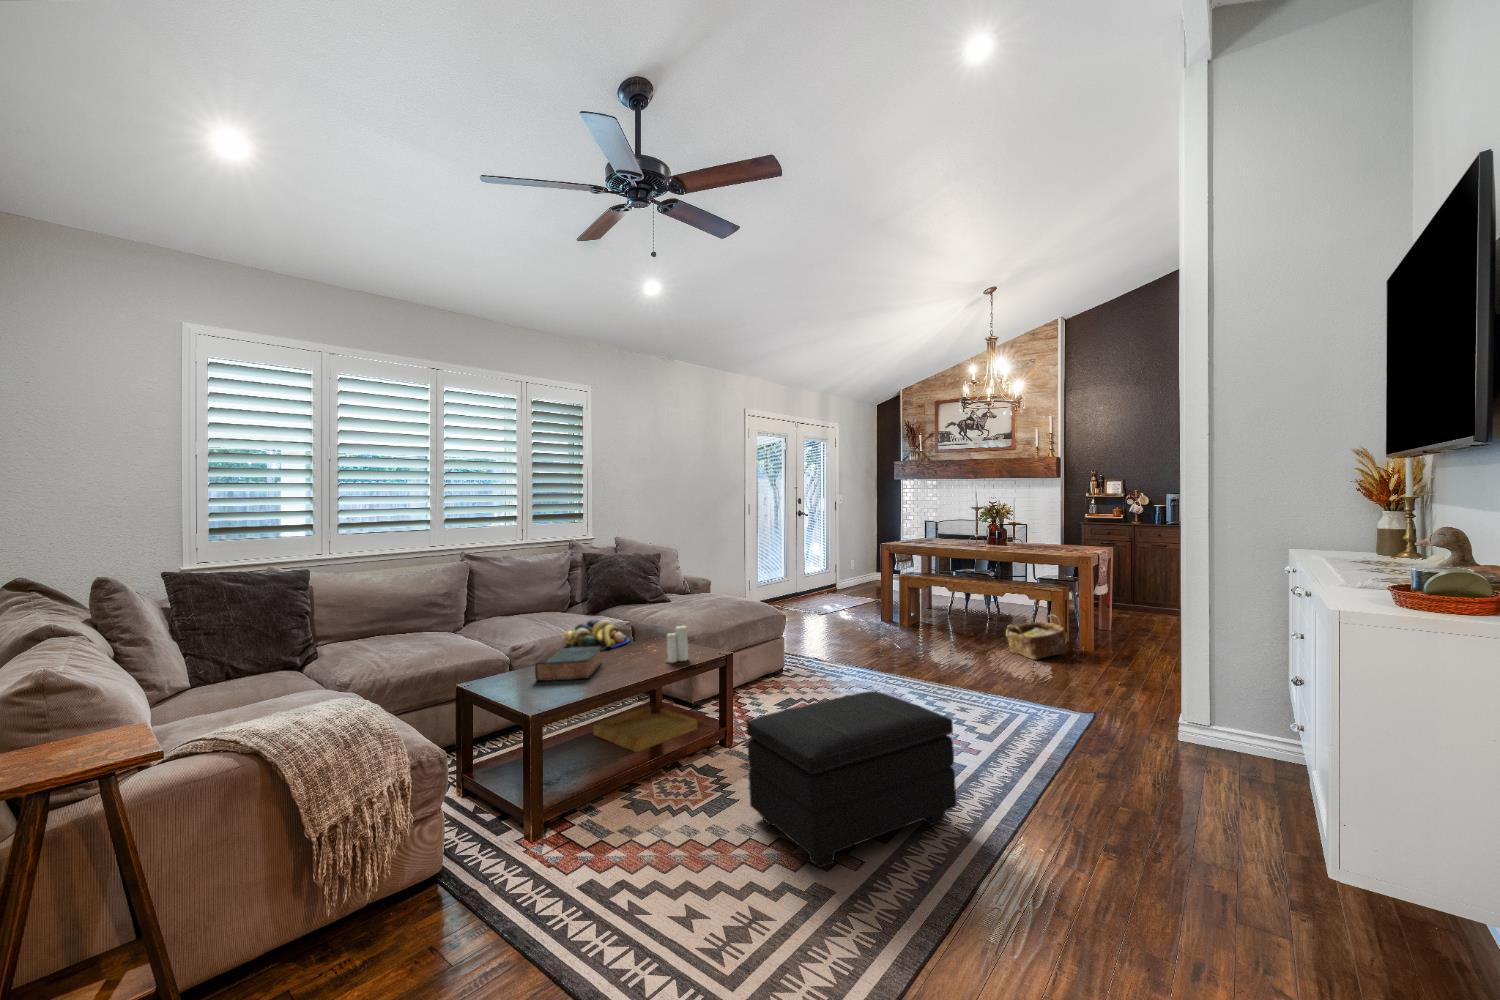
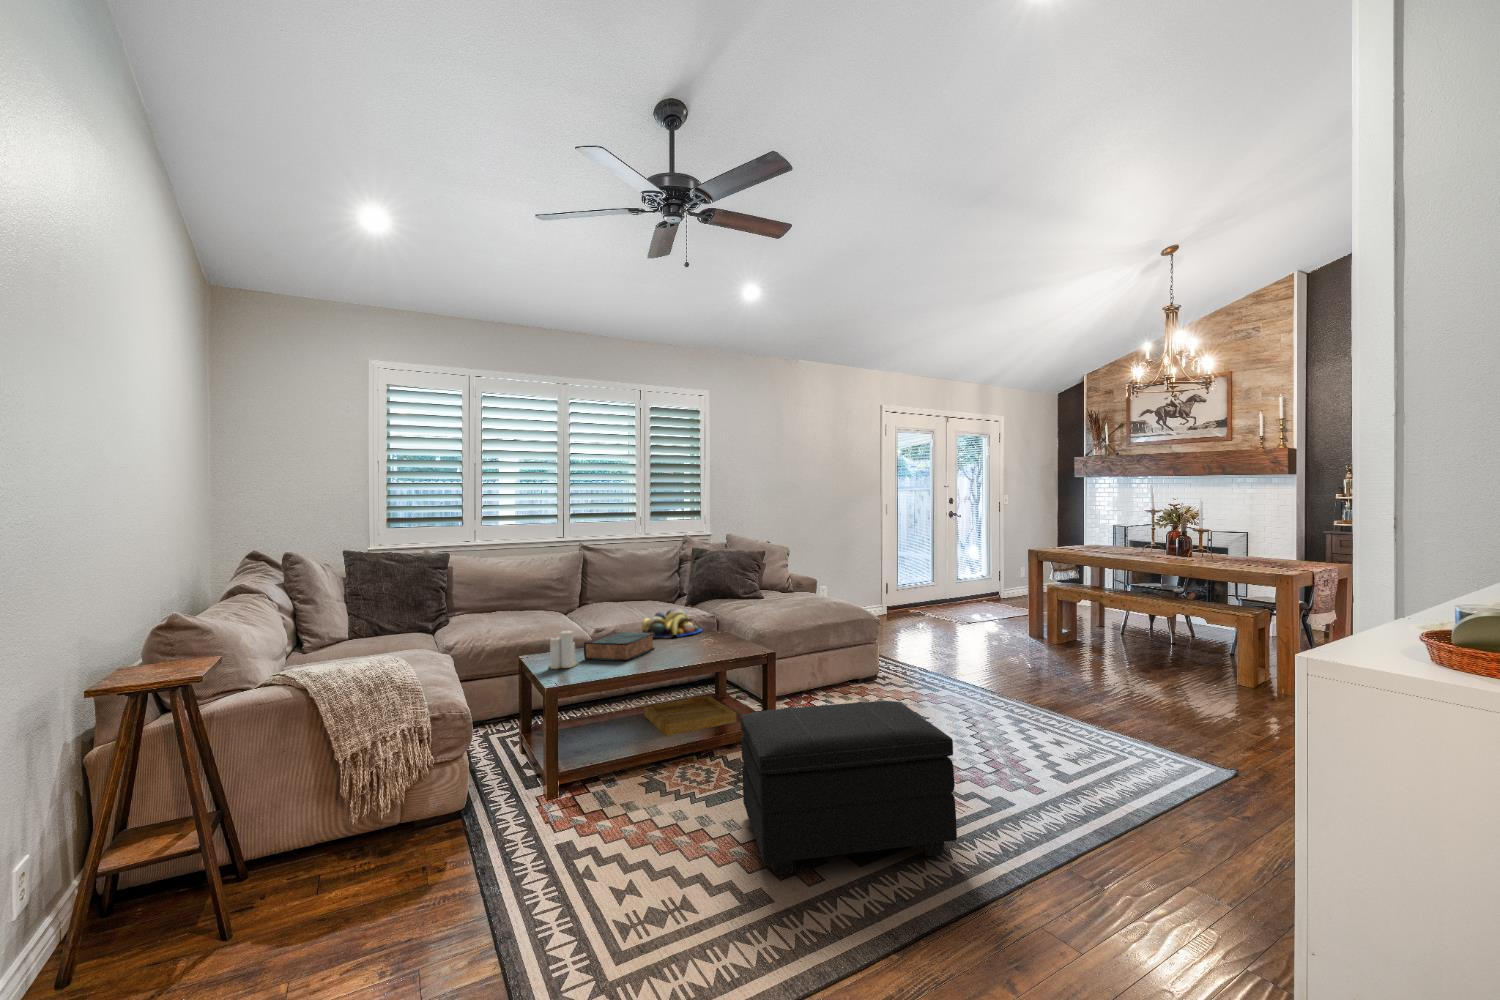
woven basket: present [1006,615,1067,660] -> none [1164,641,1250,695]
candle: present [666,626,688,663] -> present [549,631,577,669]

